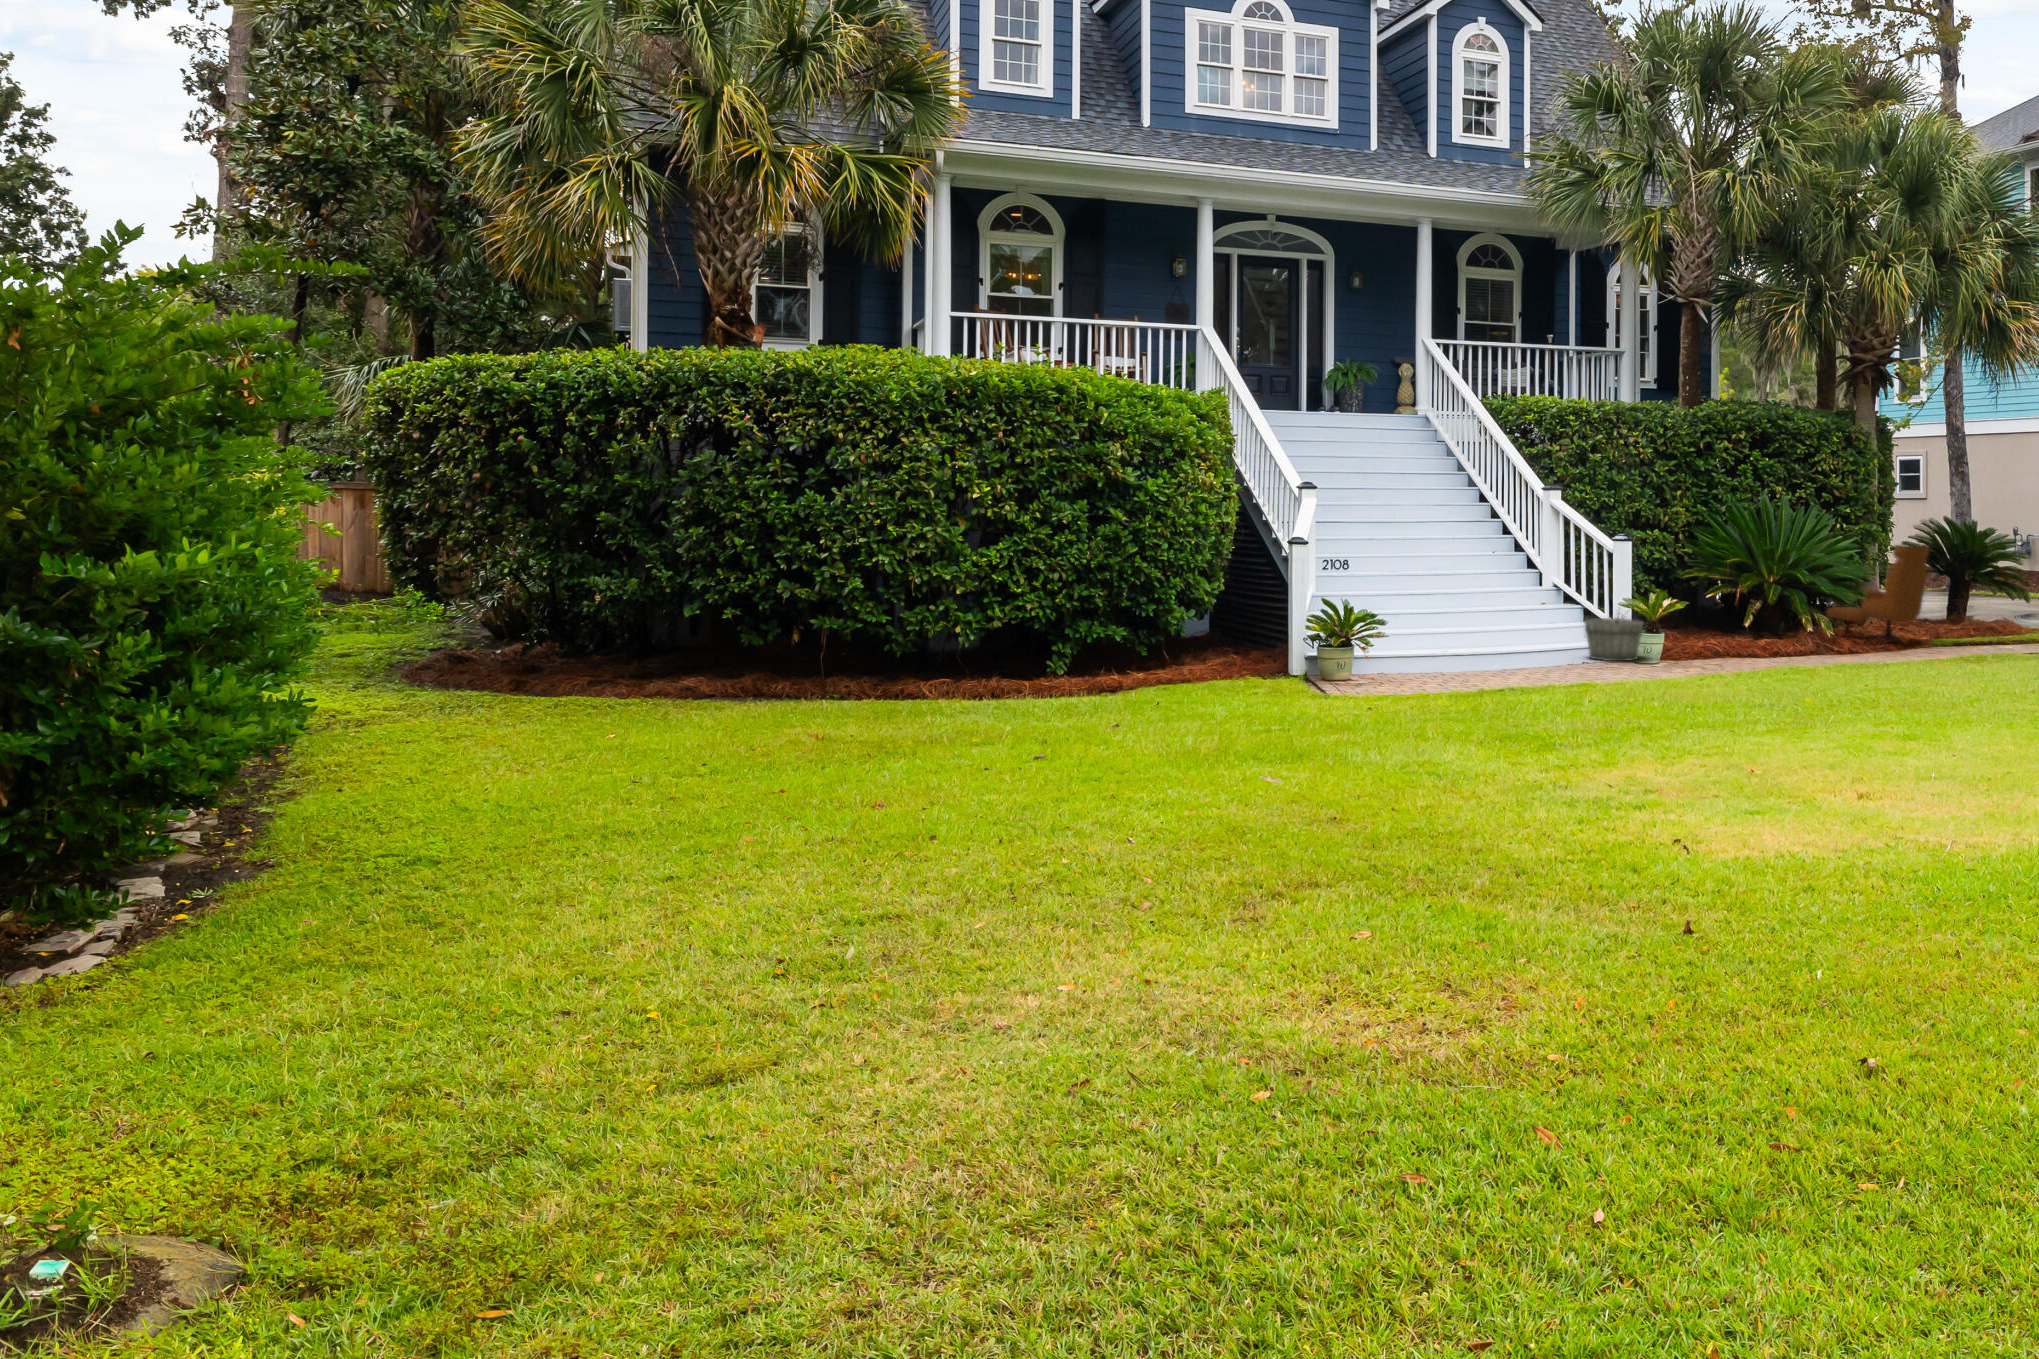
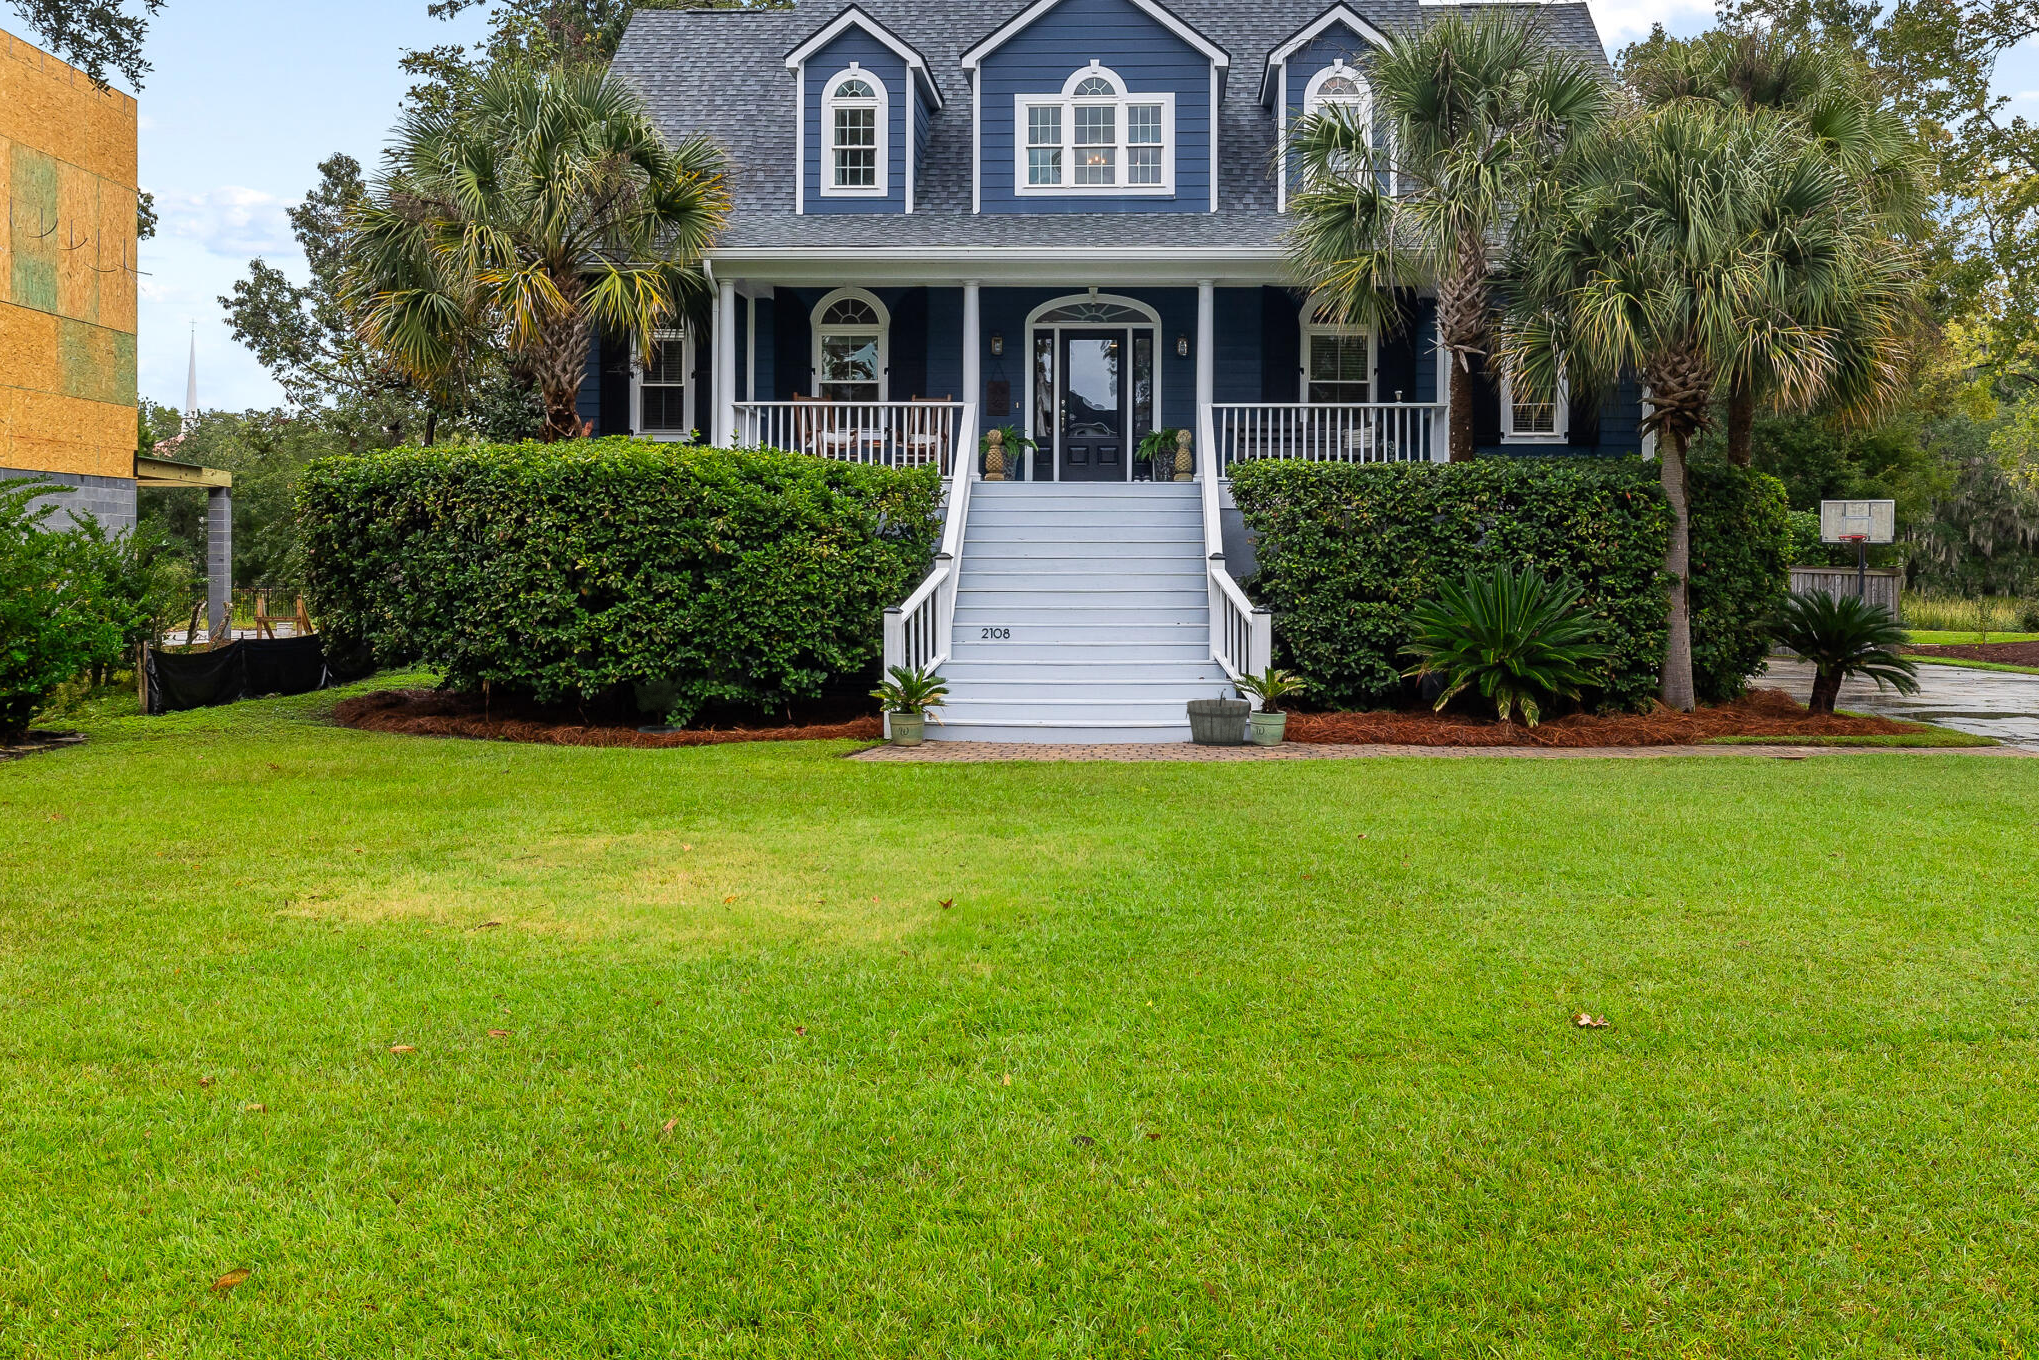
lounge chair: present [1826,547,1929,641] -> none [1552,630,1634,749]
potted tree: none [1017,596,1076,681] -> present [635,674,681,734]

